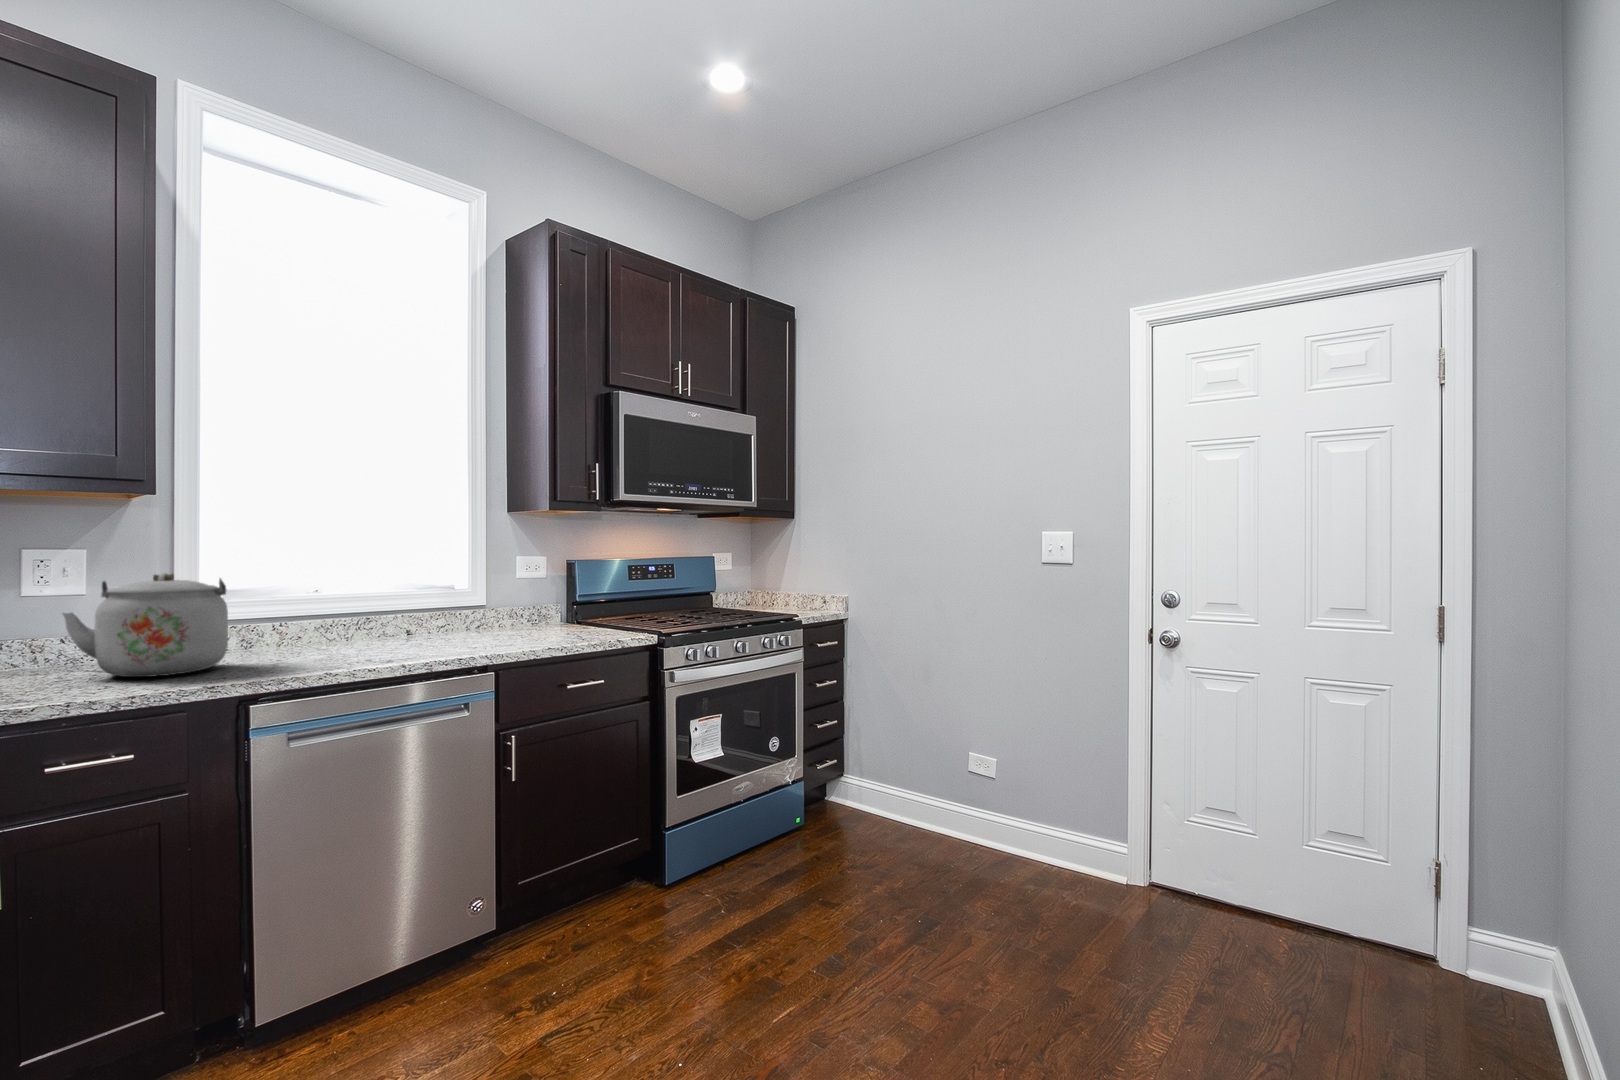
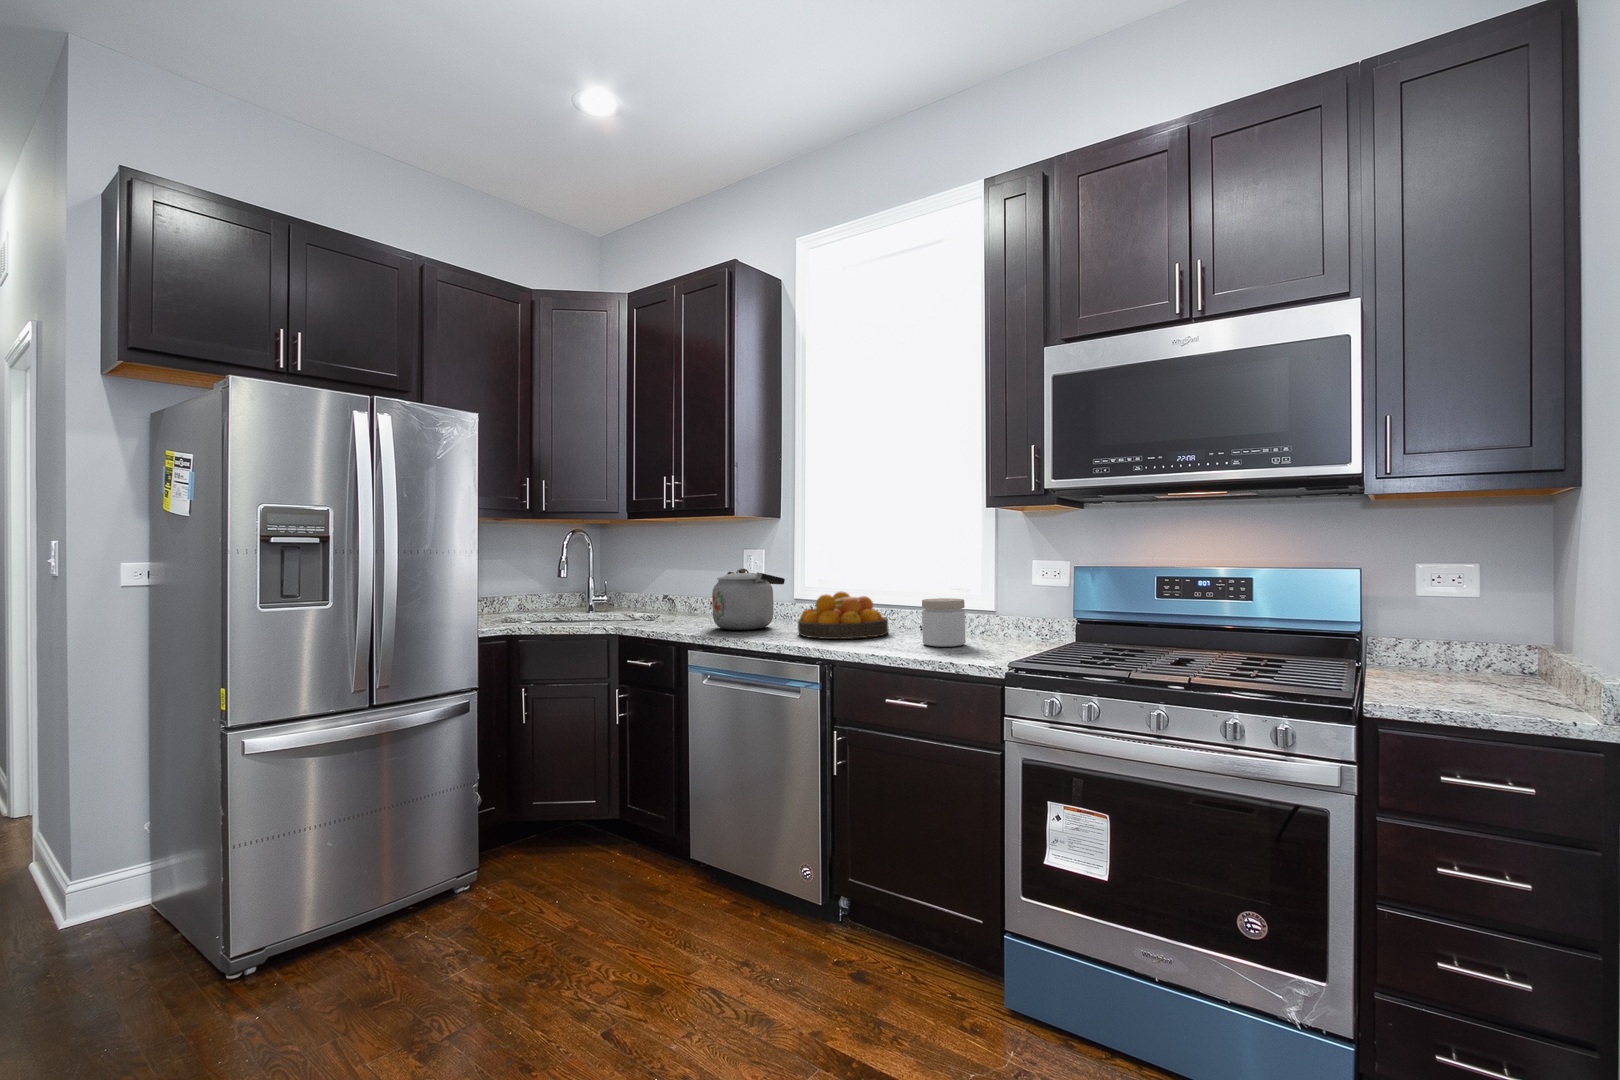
jar: none [496,592,540,639] -> present [922,598,966,647]
fruit bowl: none [290,598,427,657] -> present [798,592,889,639]

